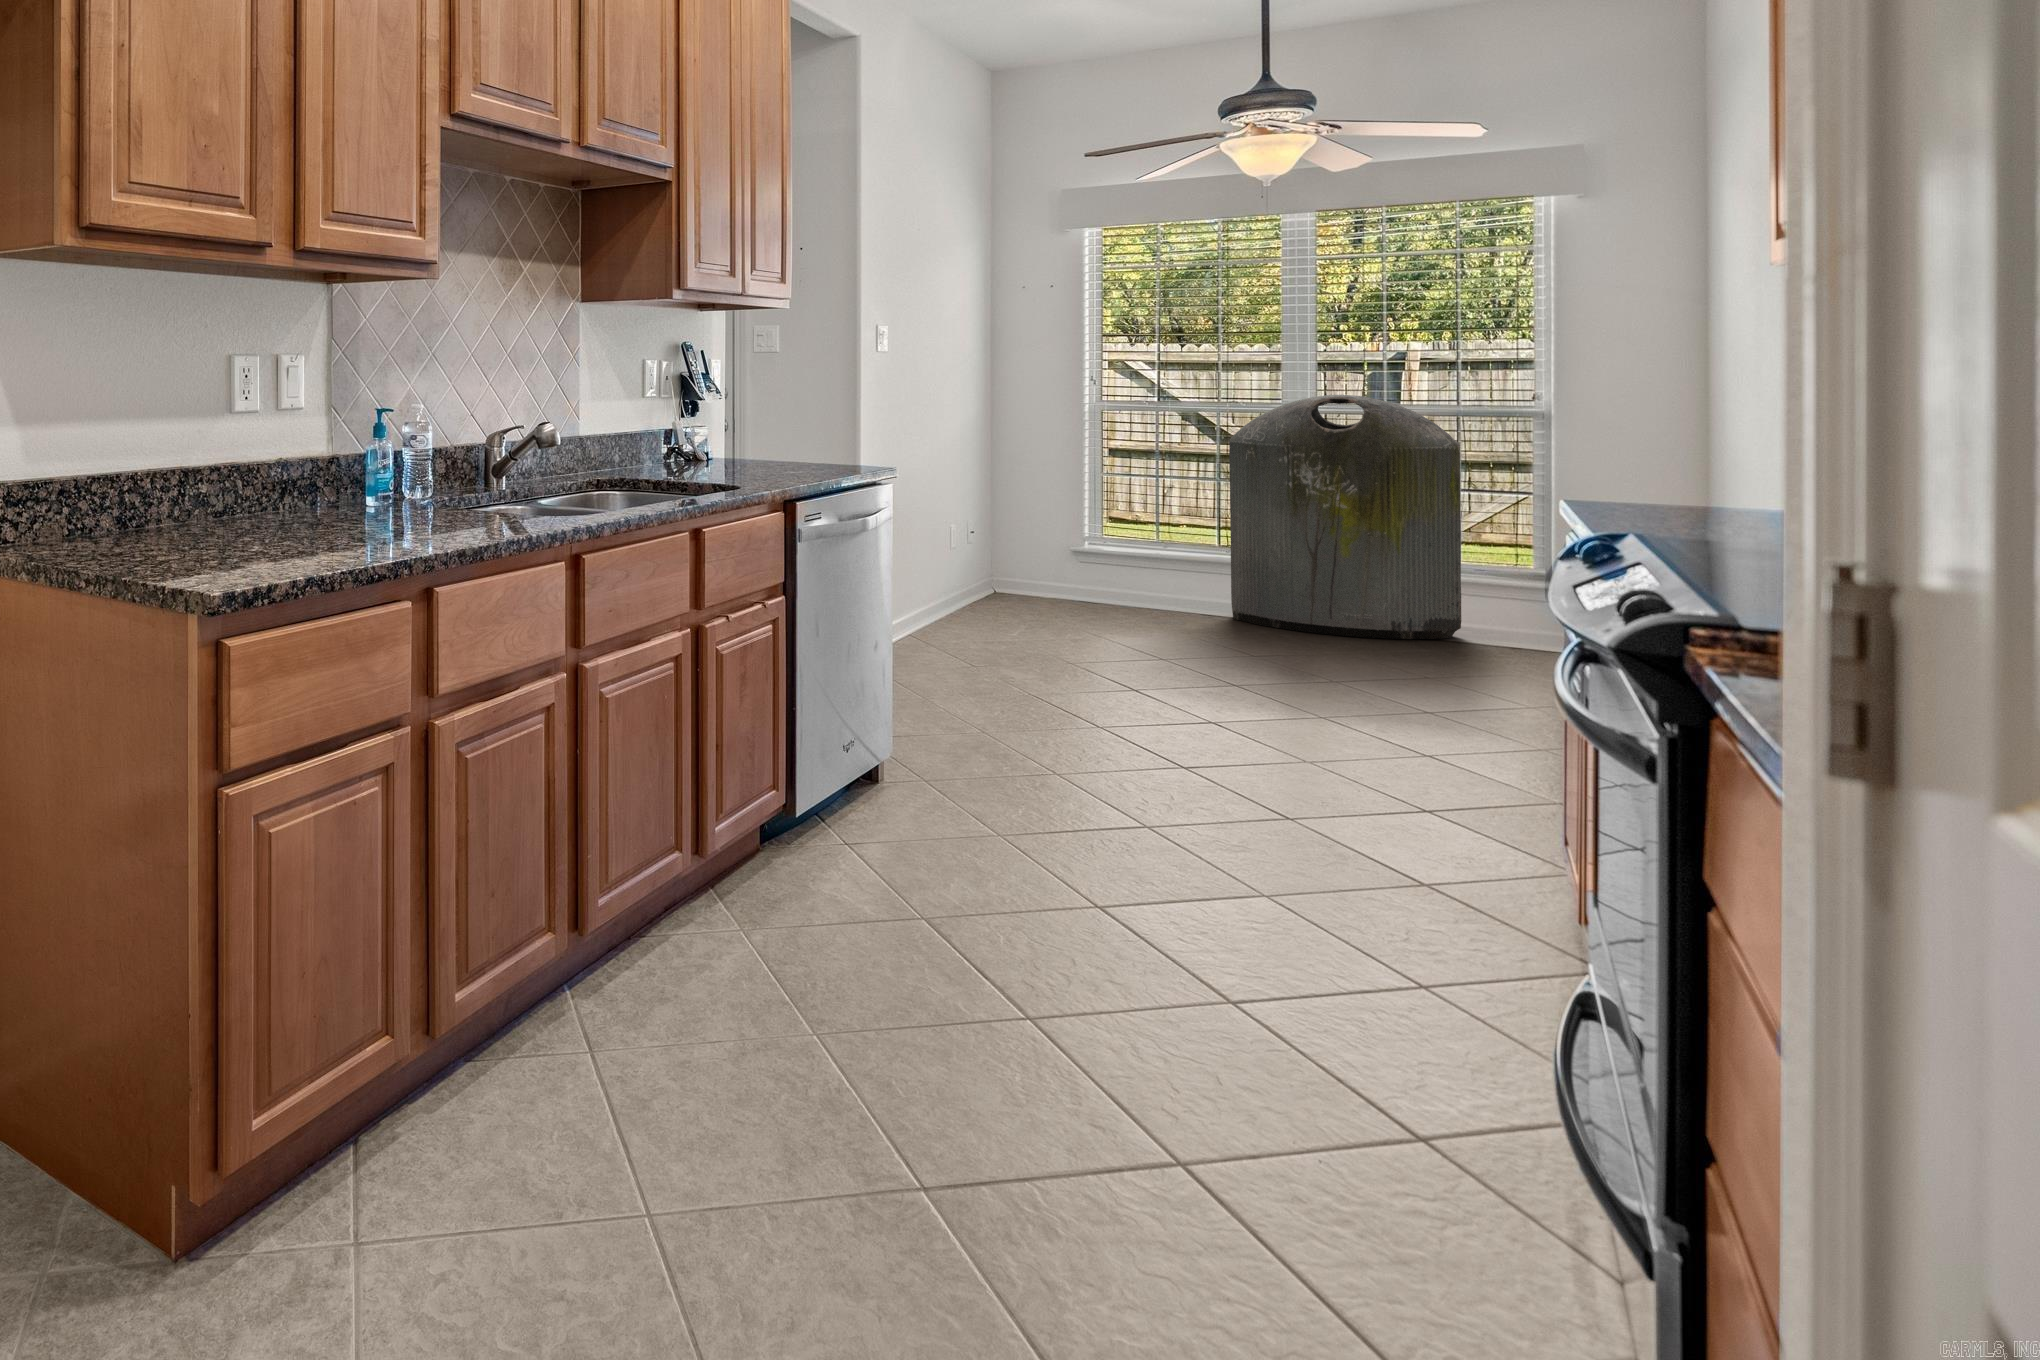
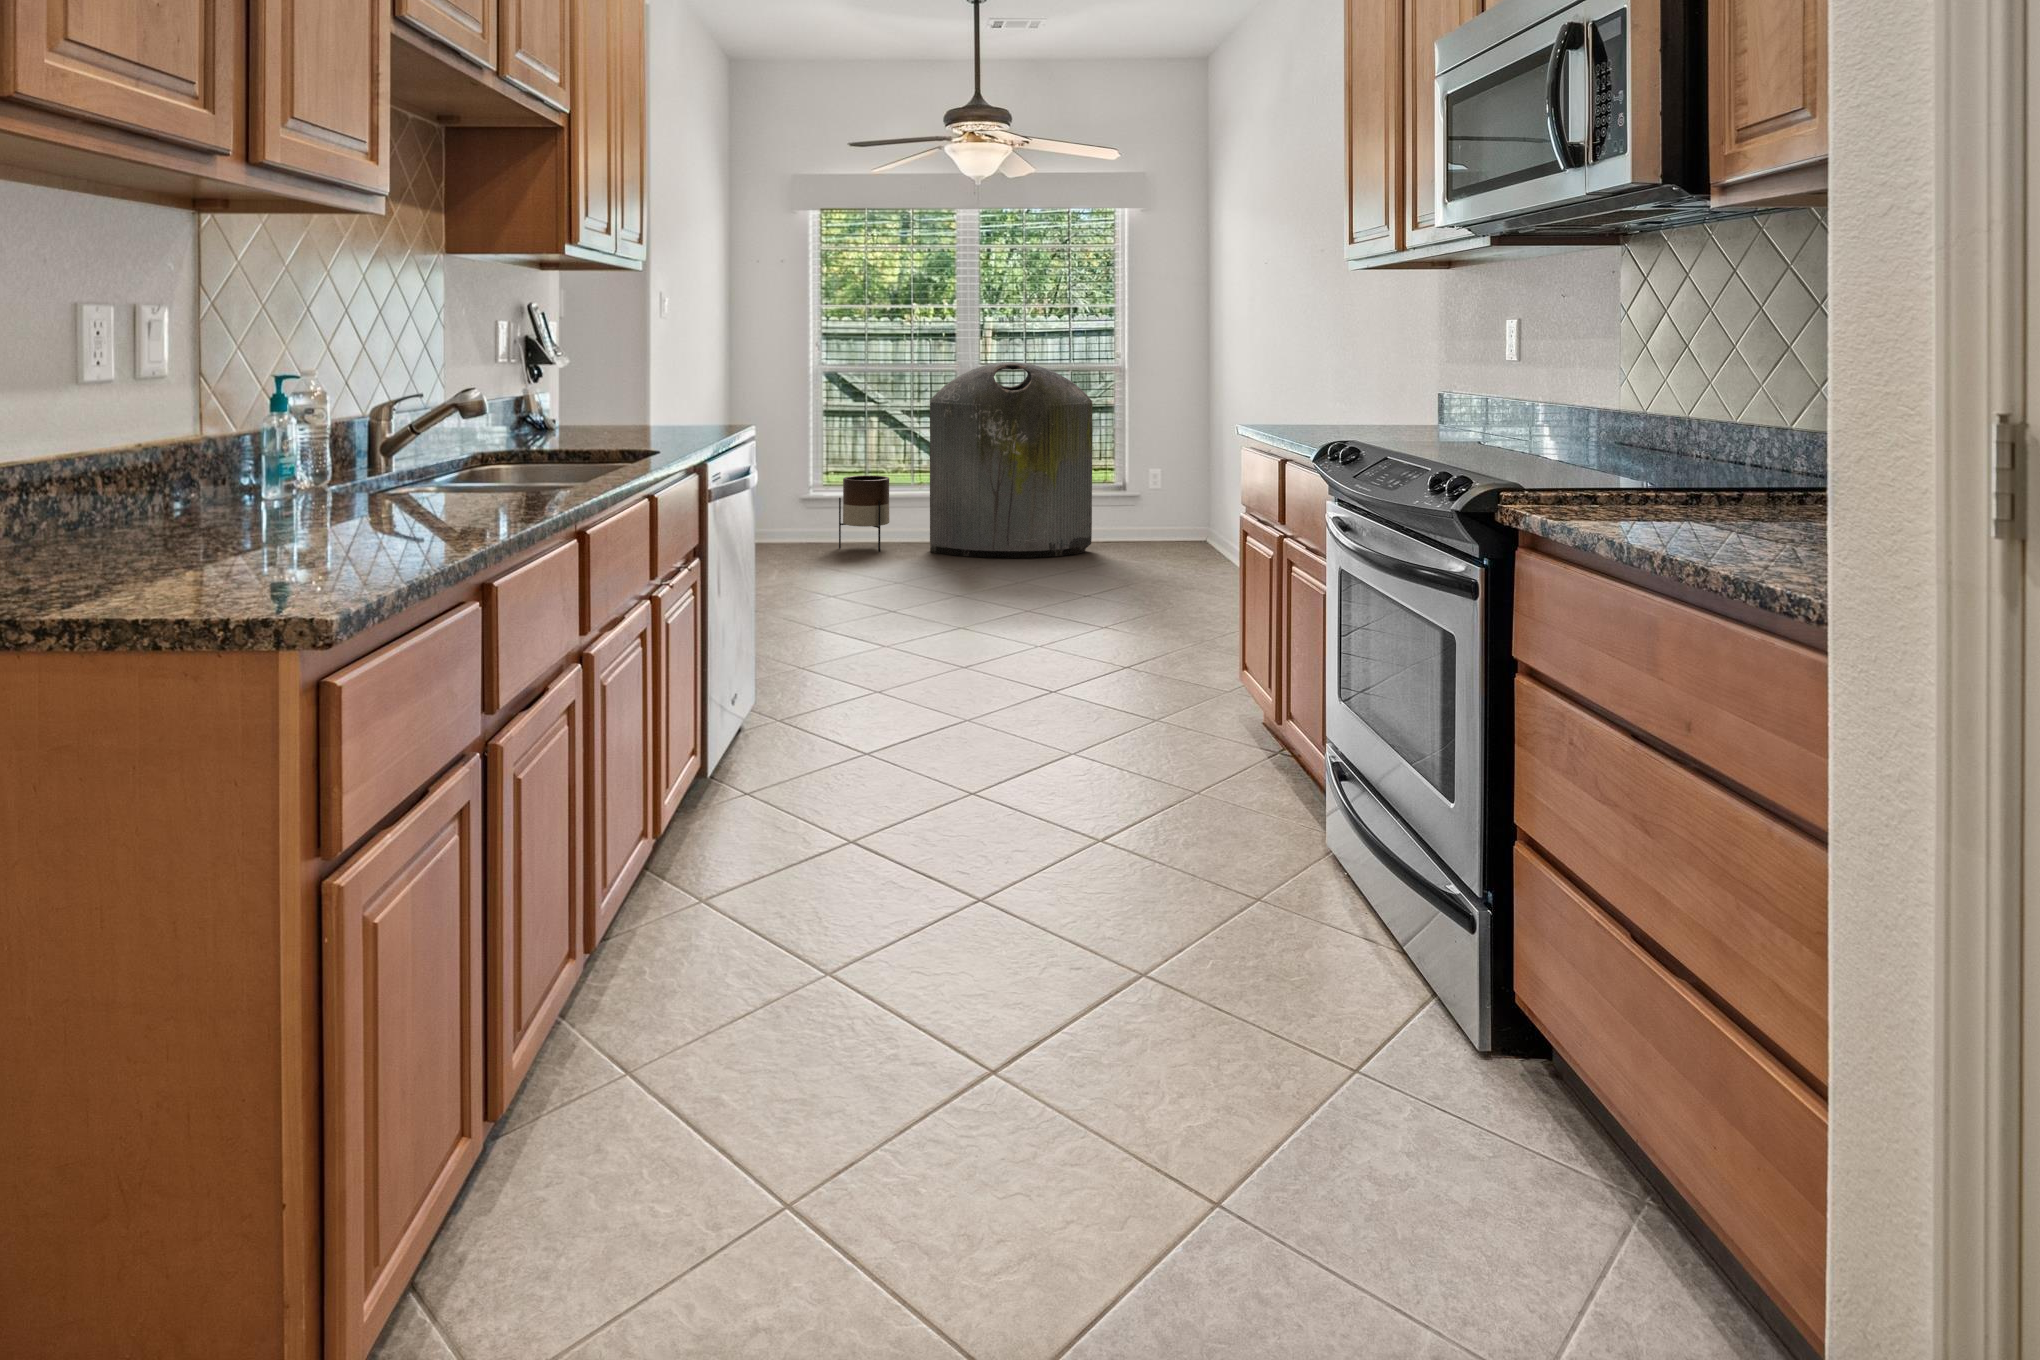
planter: none [1120,524,1183,613] -> present [839,475,889,552]

